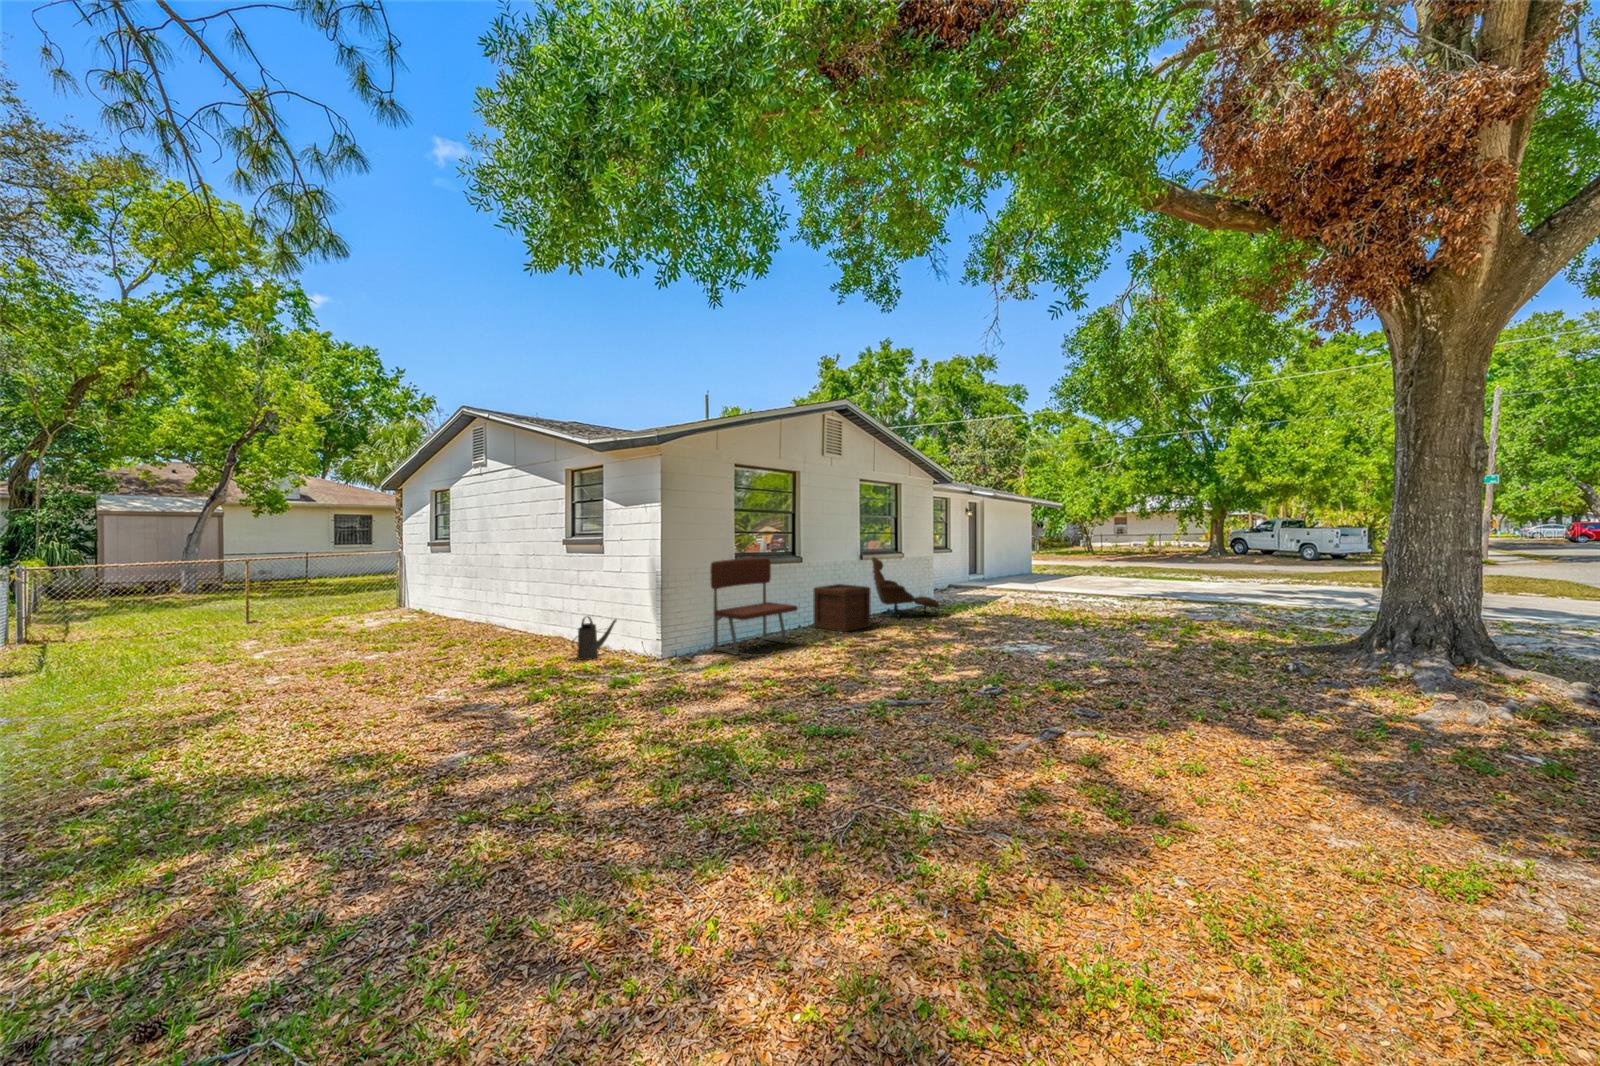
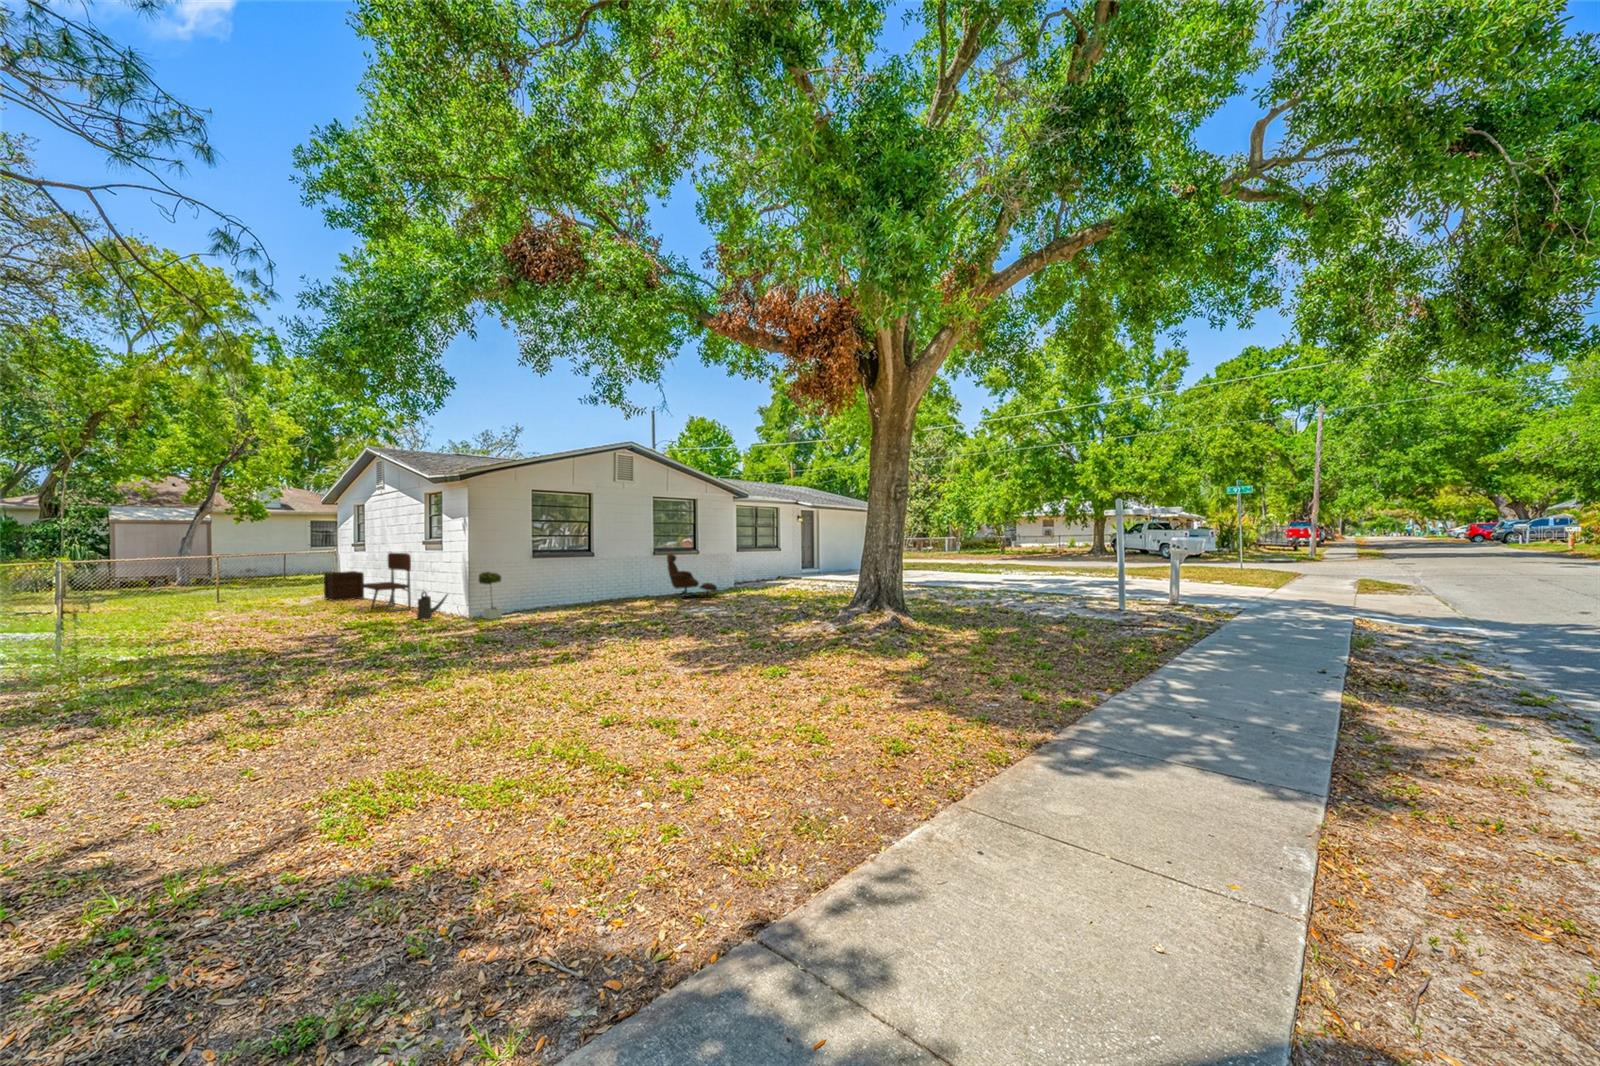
bench: present [711,558,798,655] -> present [361,553,412,612]
wooden crate: present [813,584,871,632] -> present [324,571,364,601]
potted tree: none [672,586,706,660] -> present [479,572,502,619]

